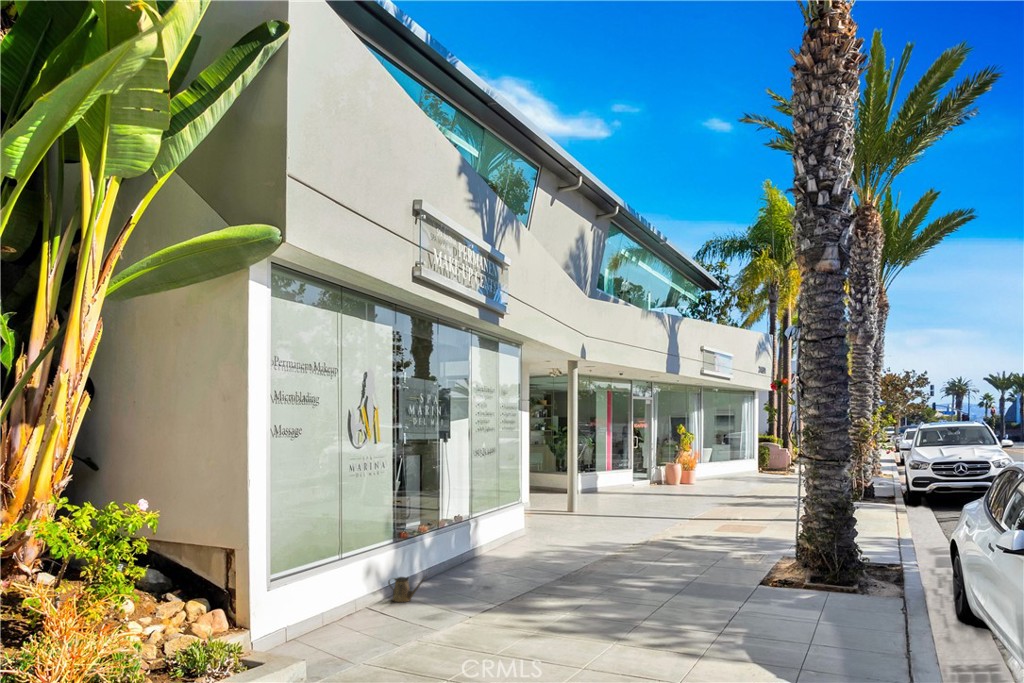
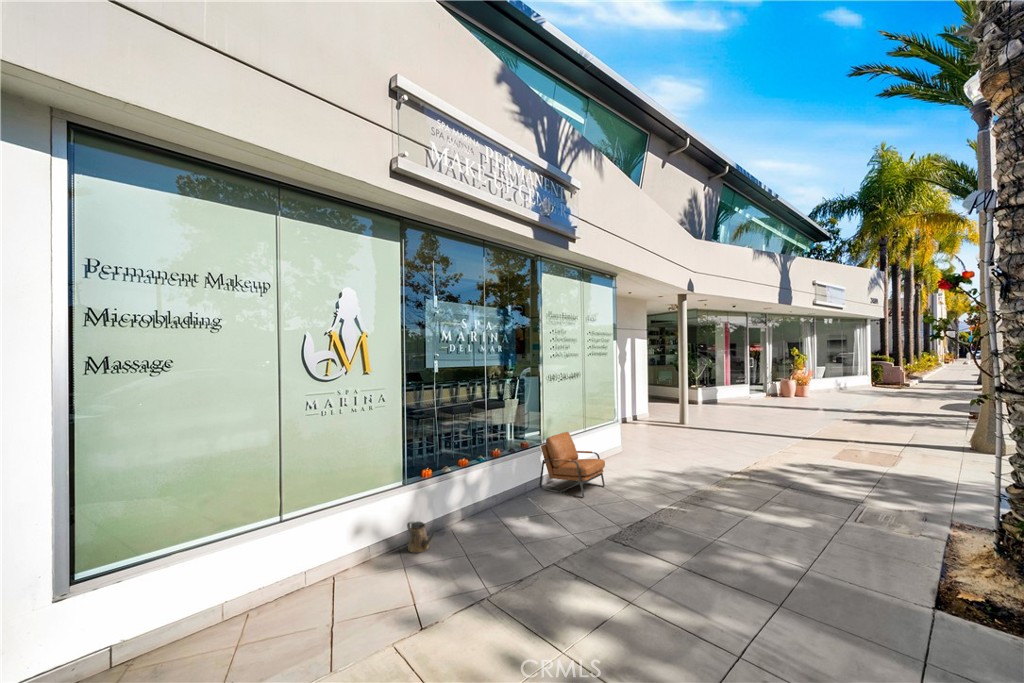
chair: none [465,507,527,568] -> present [539,432,605,498]

